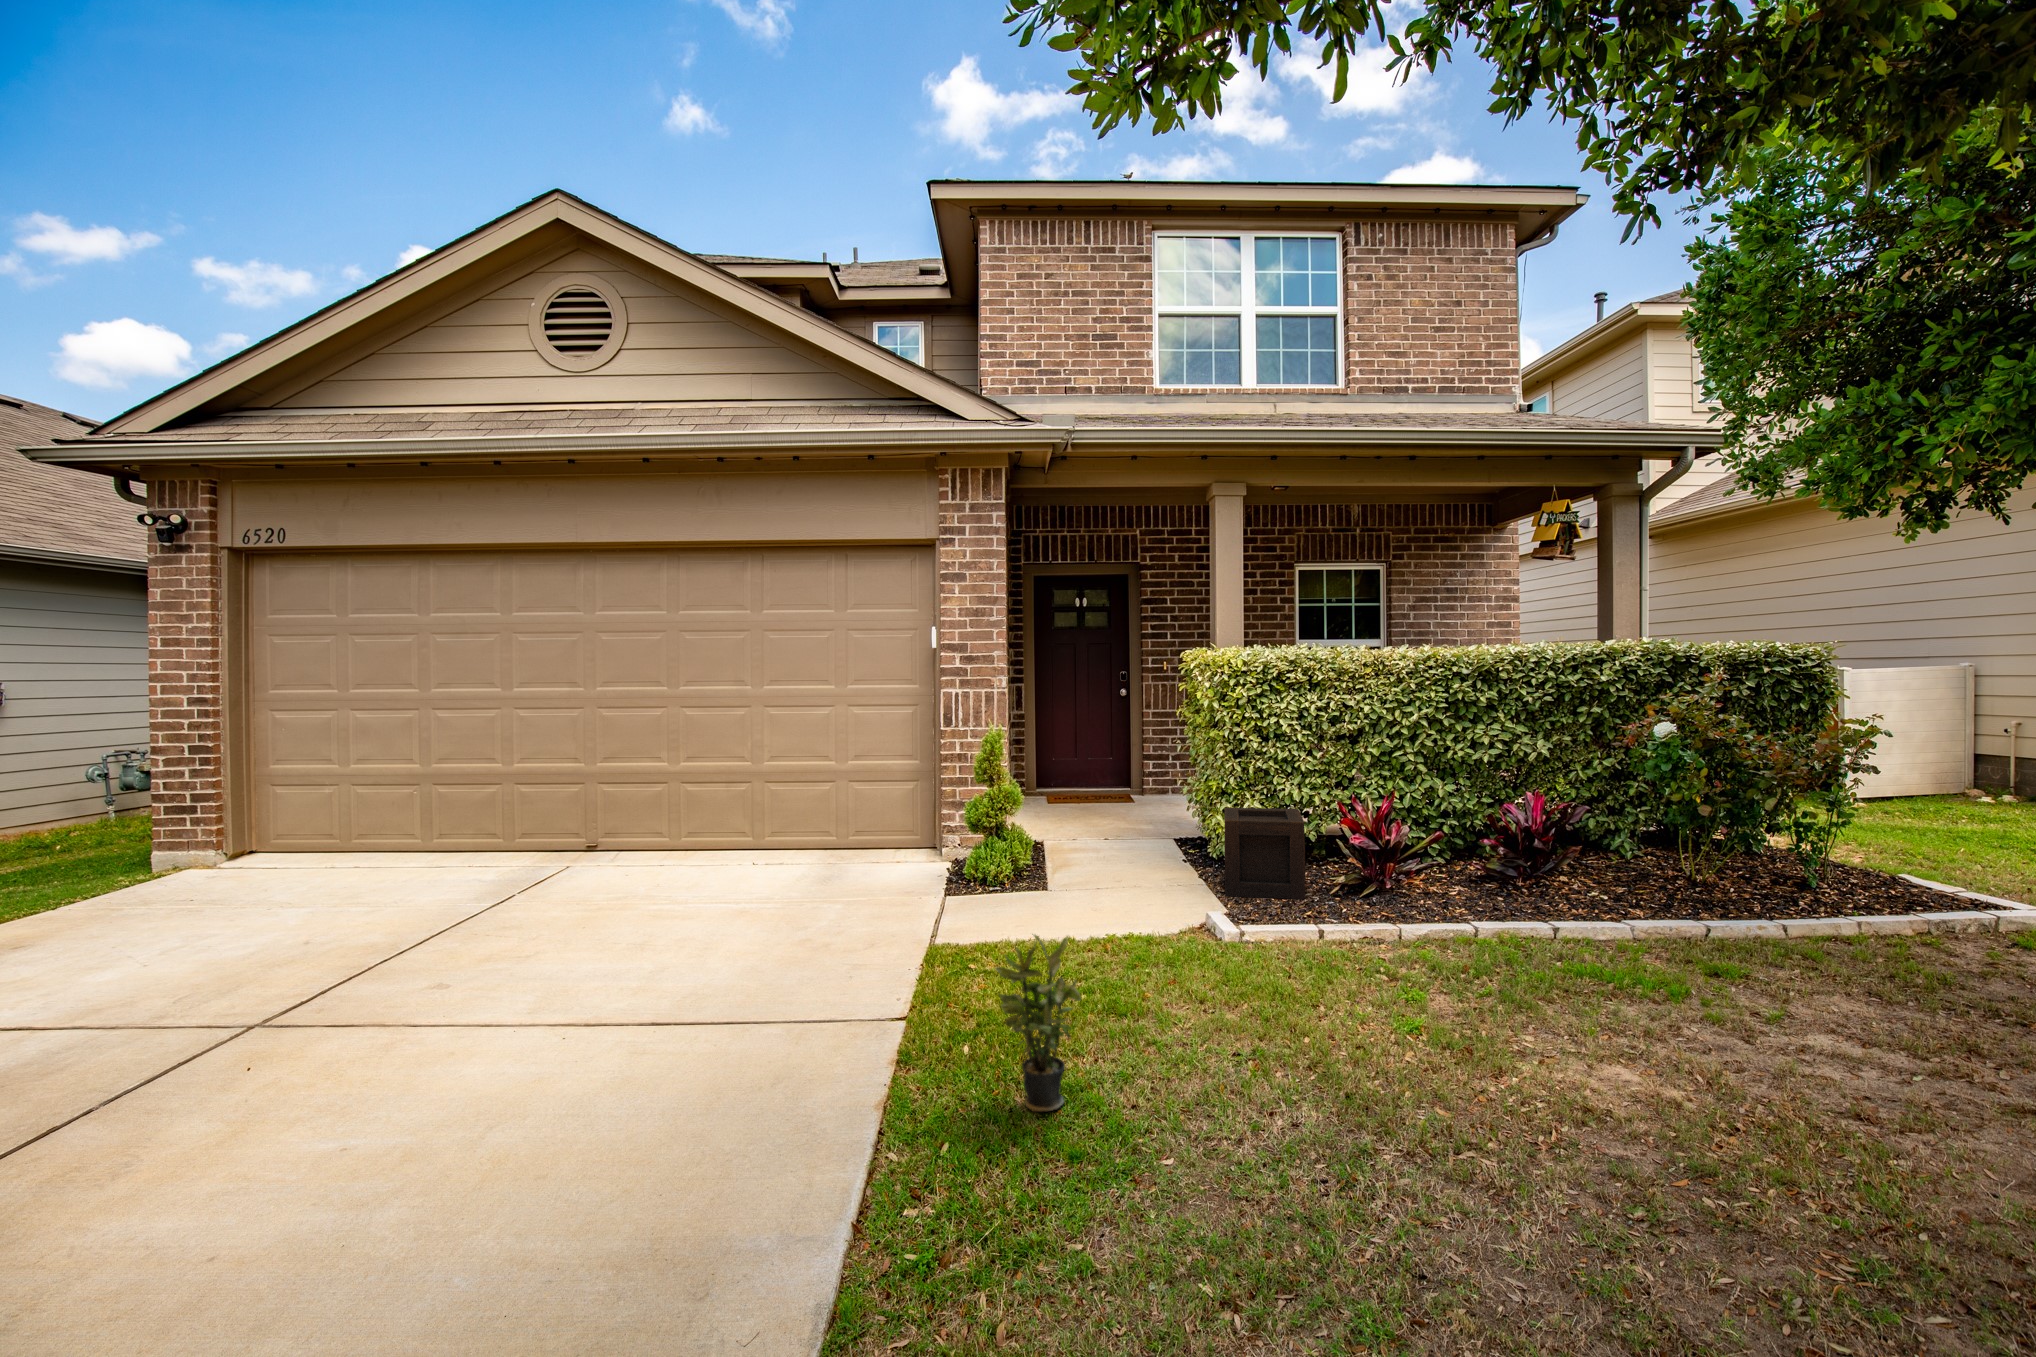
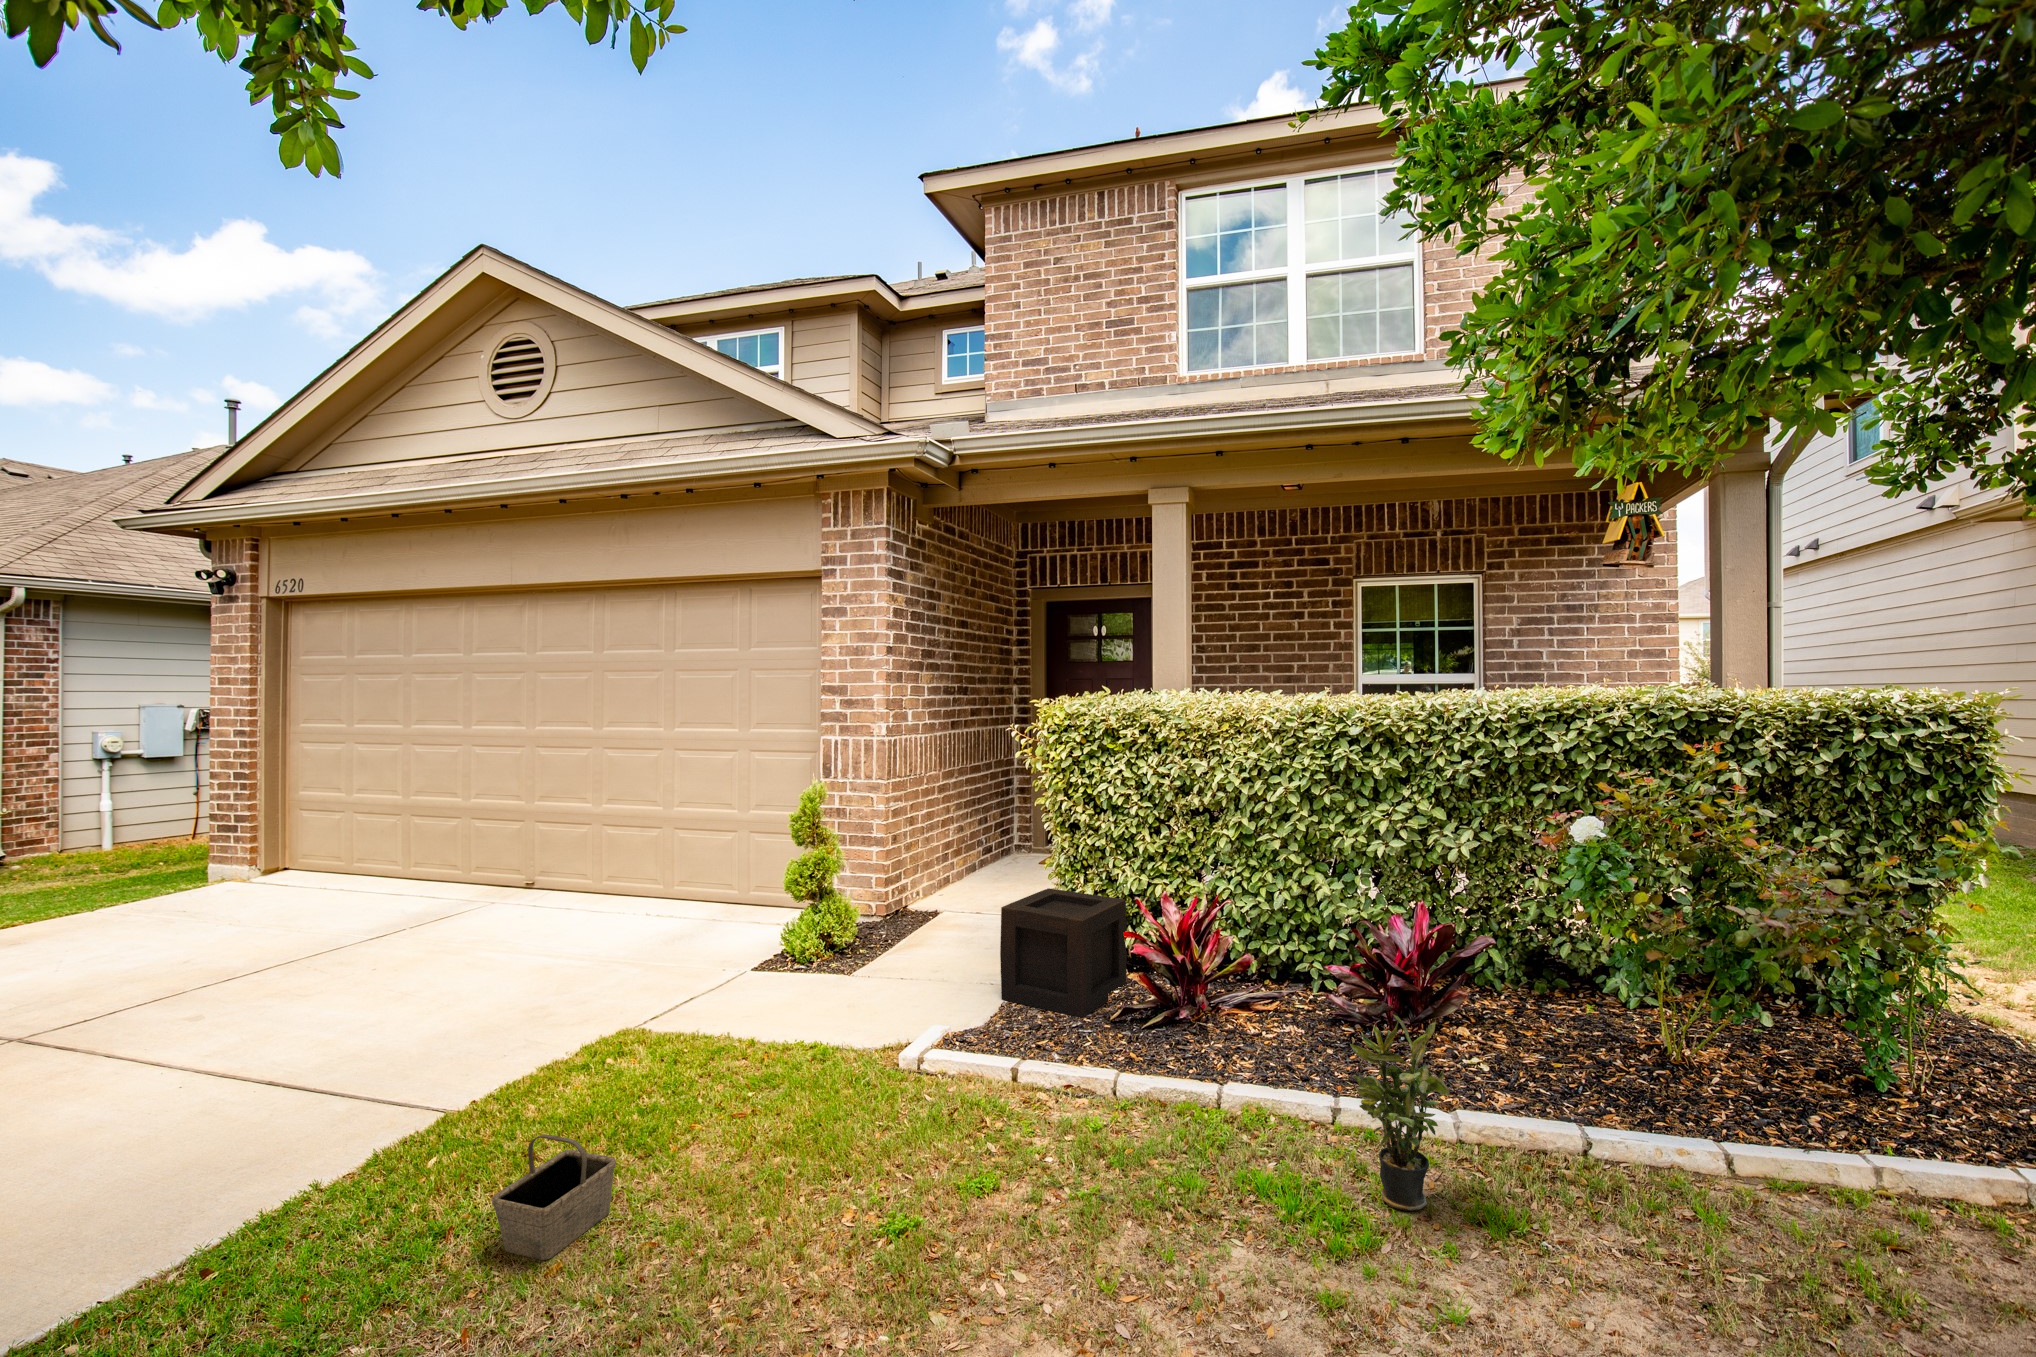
potted plant: present [995,934,1081,1112] -> present [1350,1015,1449,1211]
basket: none [1166,987,1238,1080] -> present [492,1134,616,1260]

